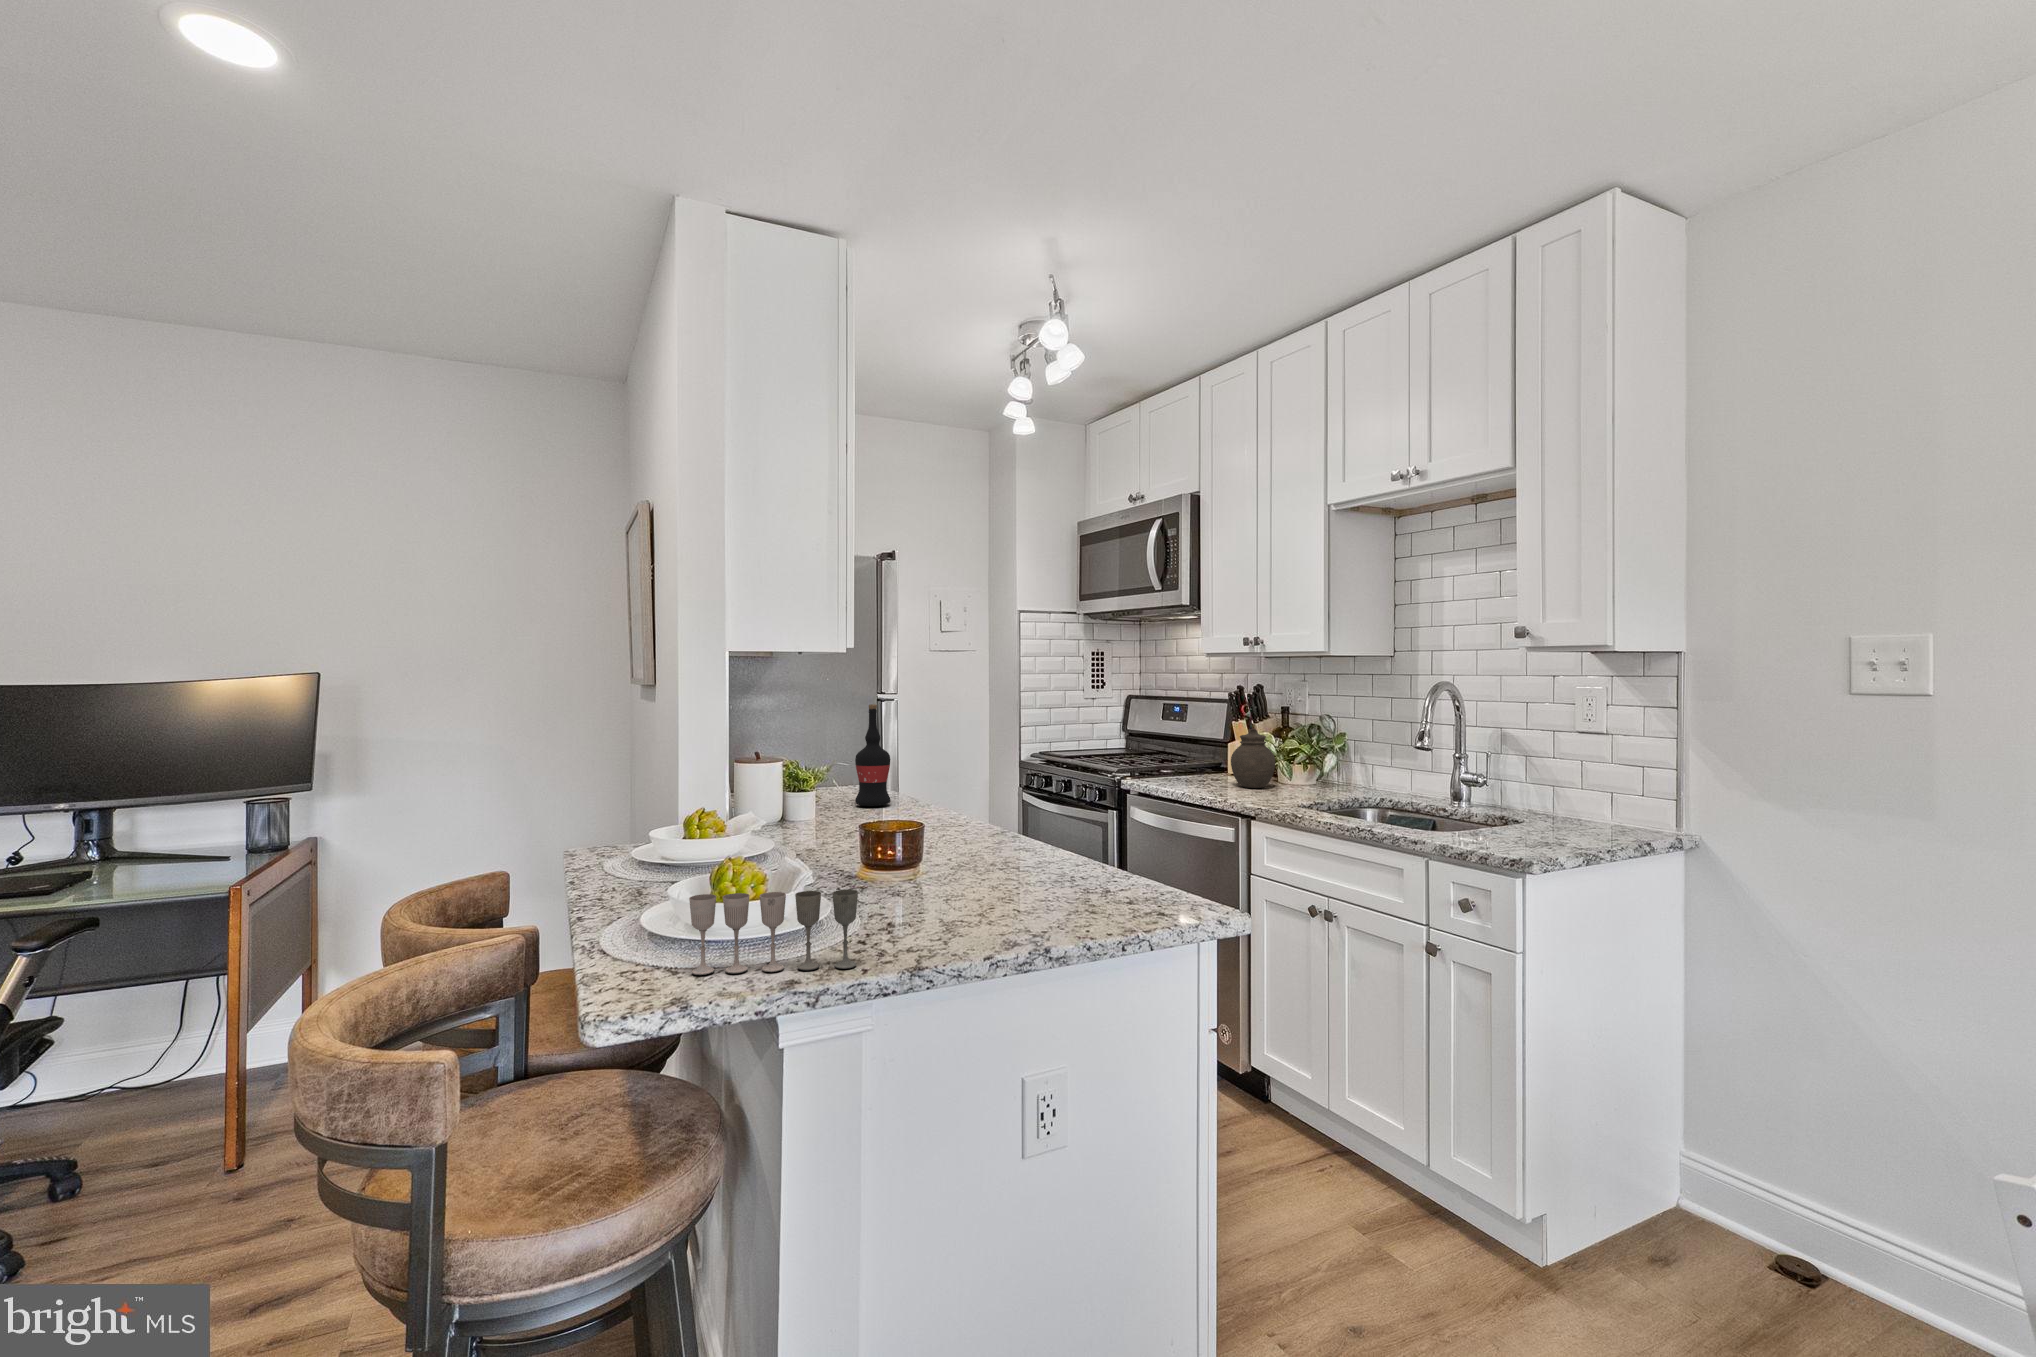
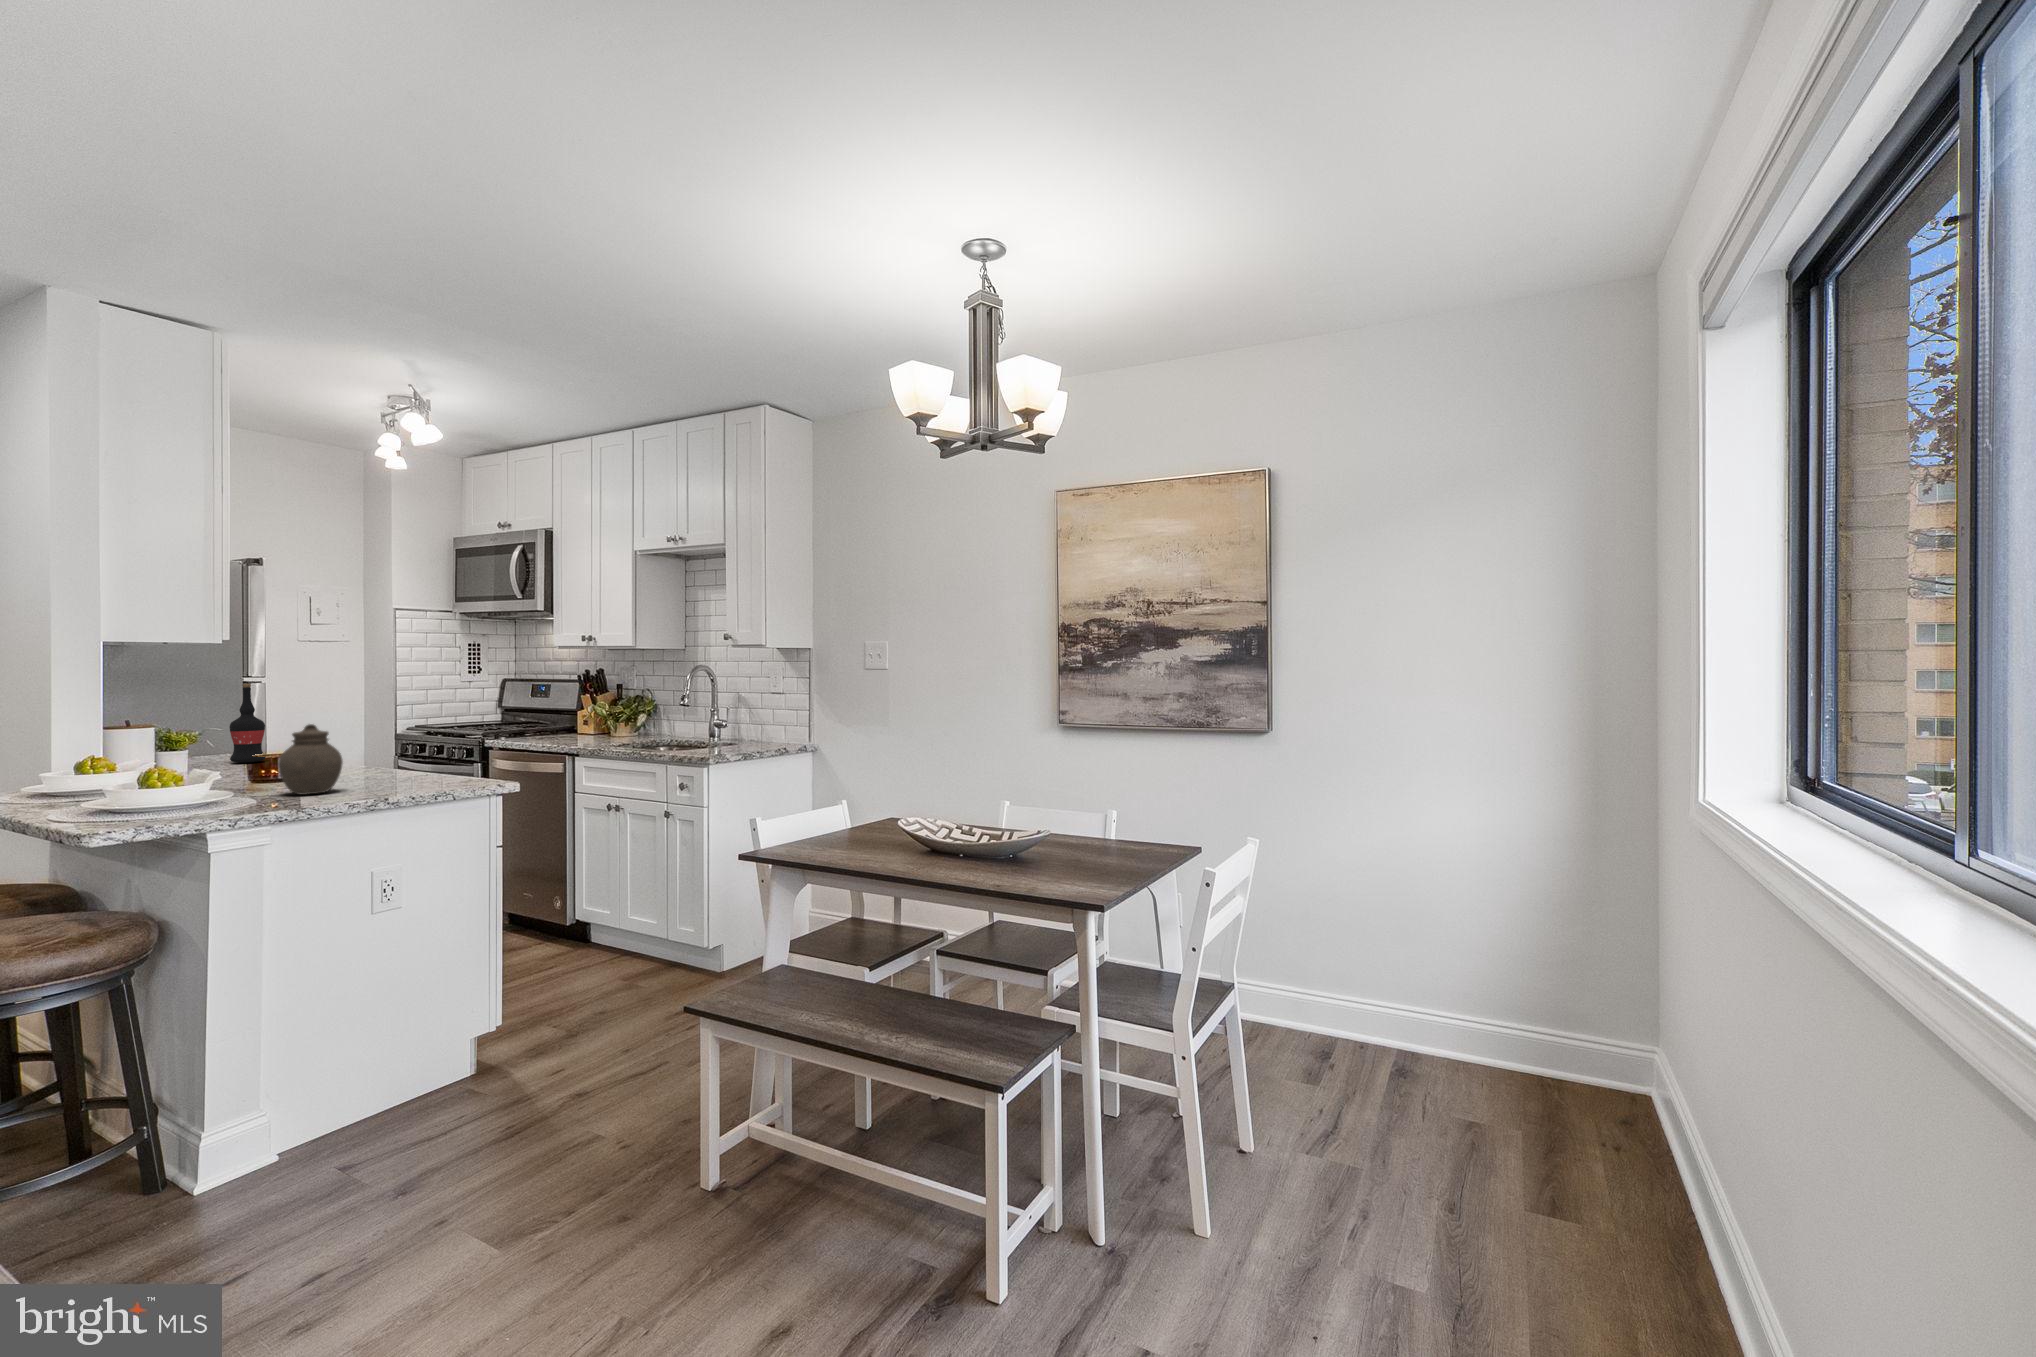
jar: present [1231,729,1275,788] -> present [278,724,343,795]
wine glass: present [689,890,858,975] -> none [139,772,259,821]

